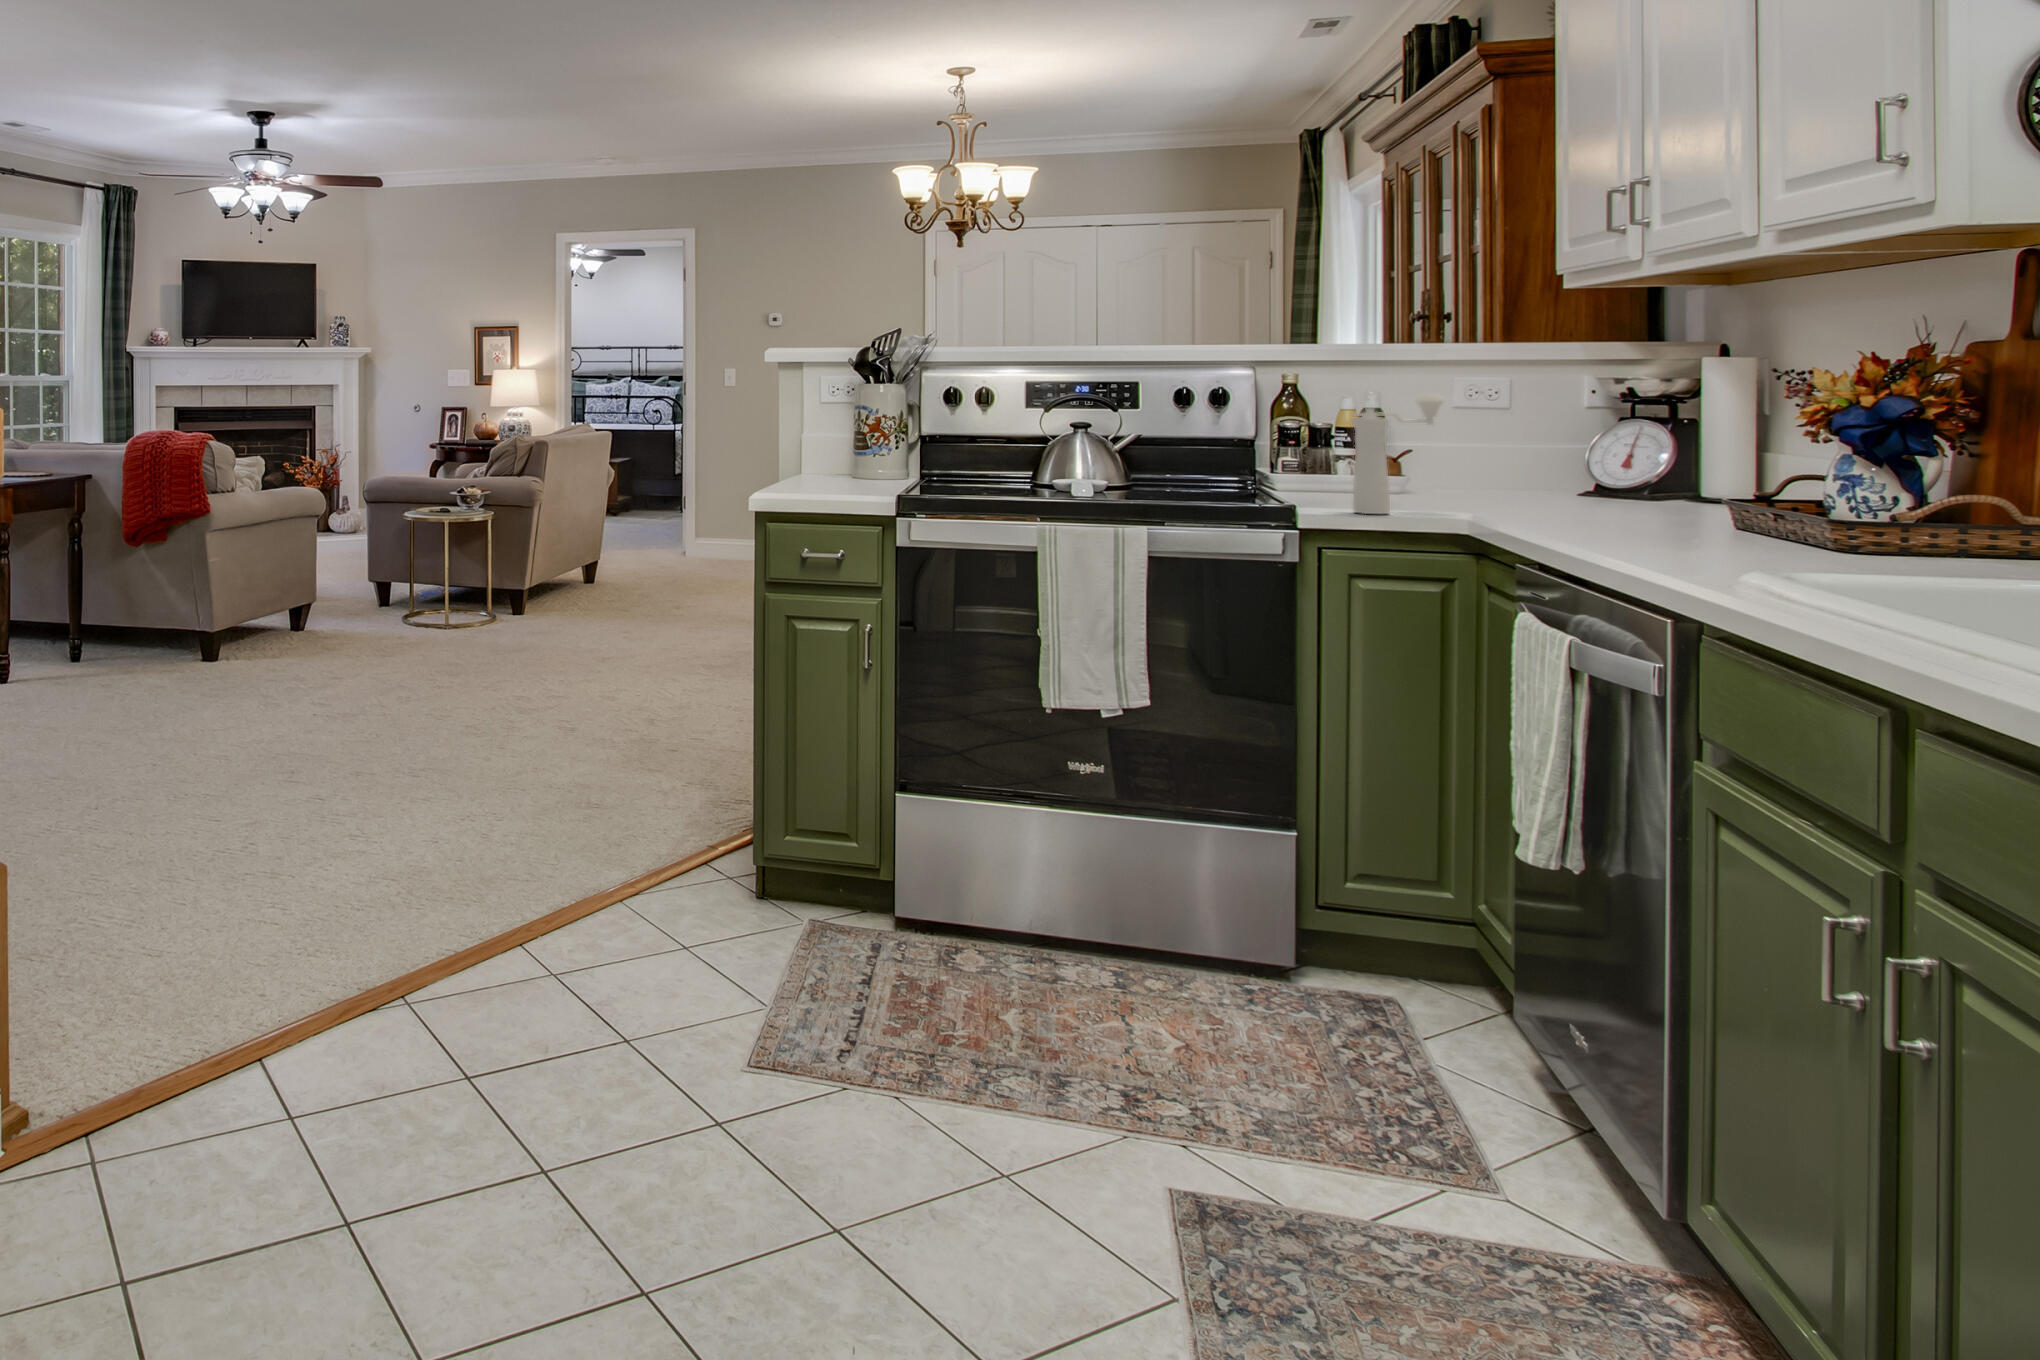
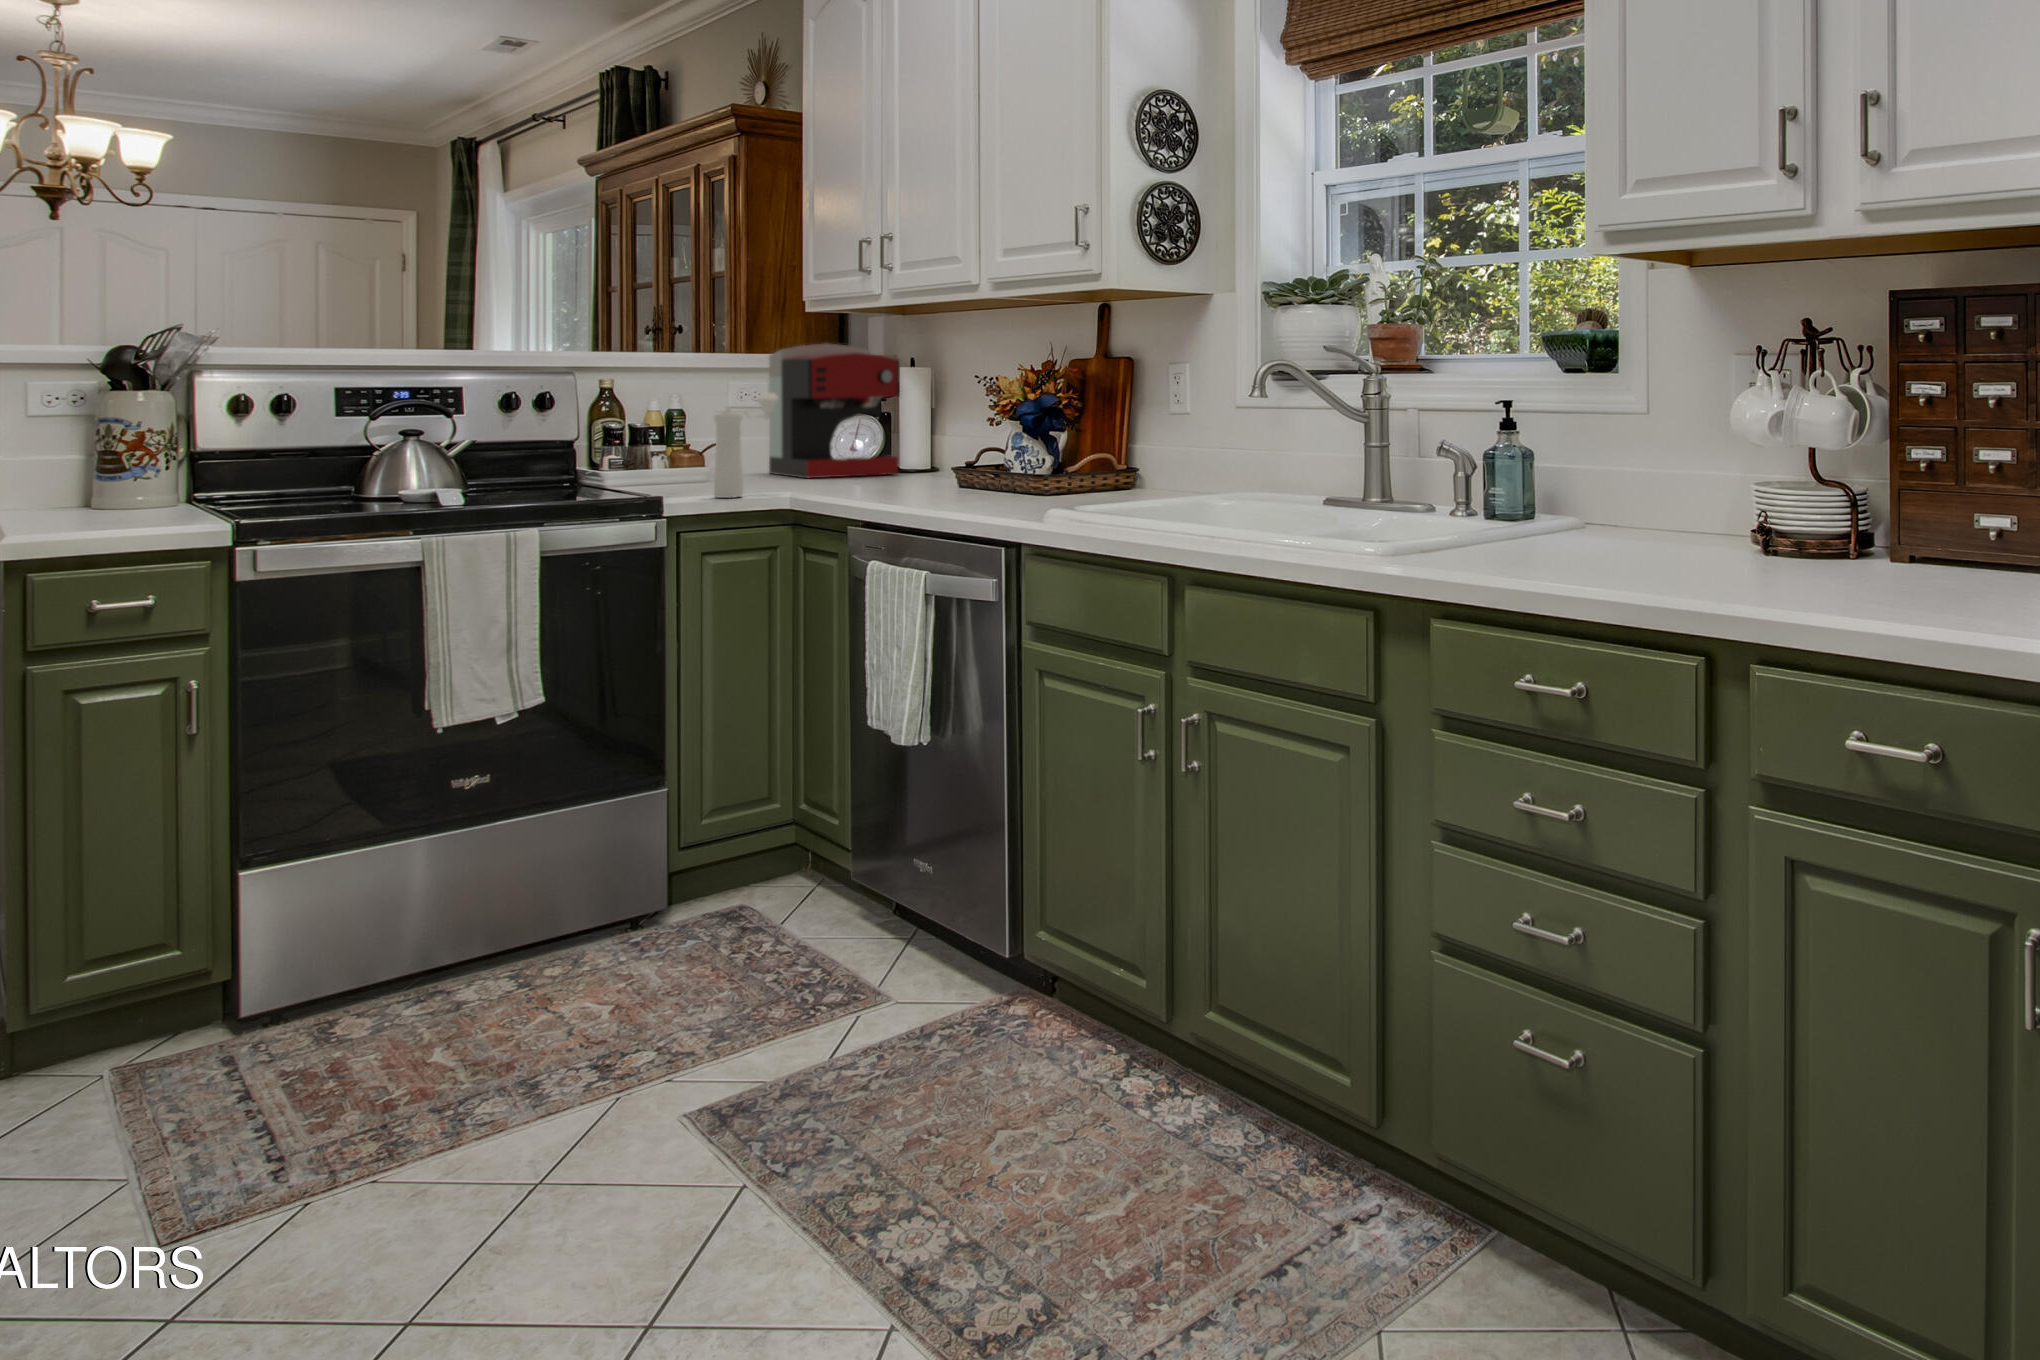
coffee maker: none [1506,330,1689,501] -> present [769,344,900,478]

